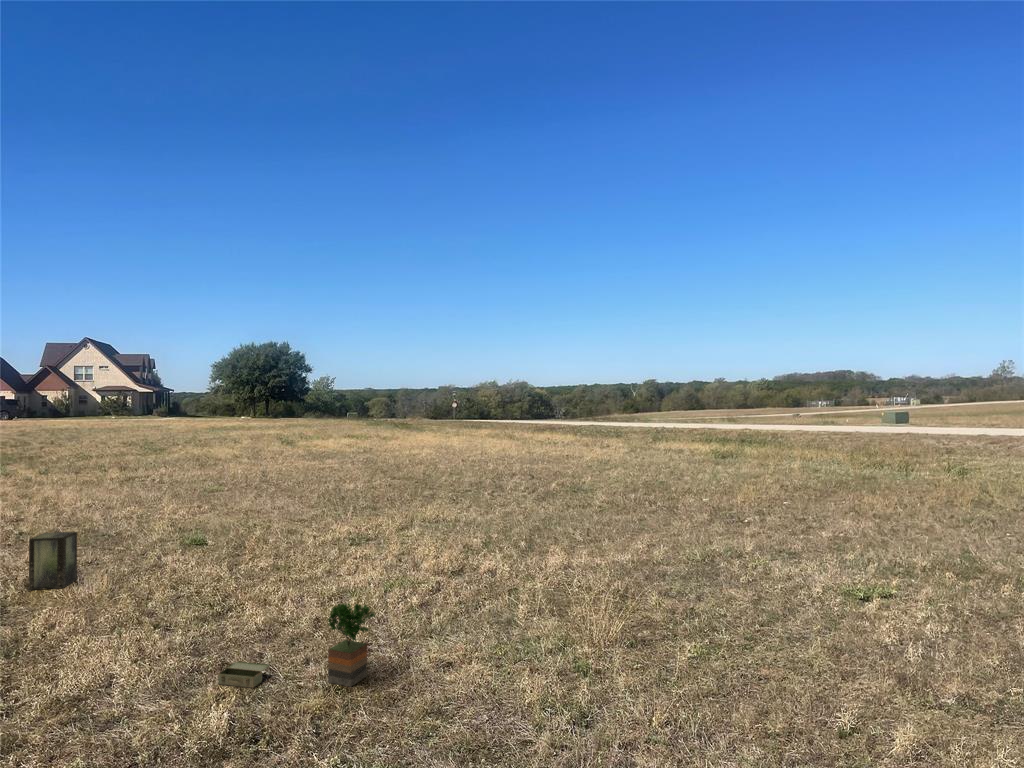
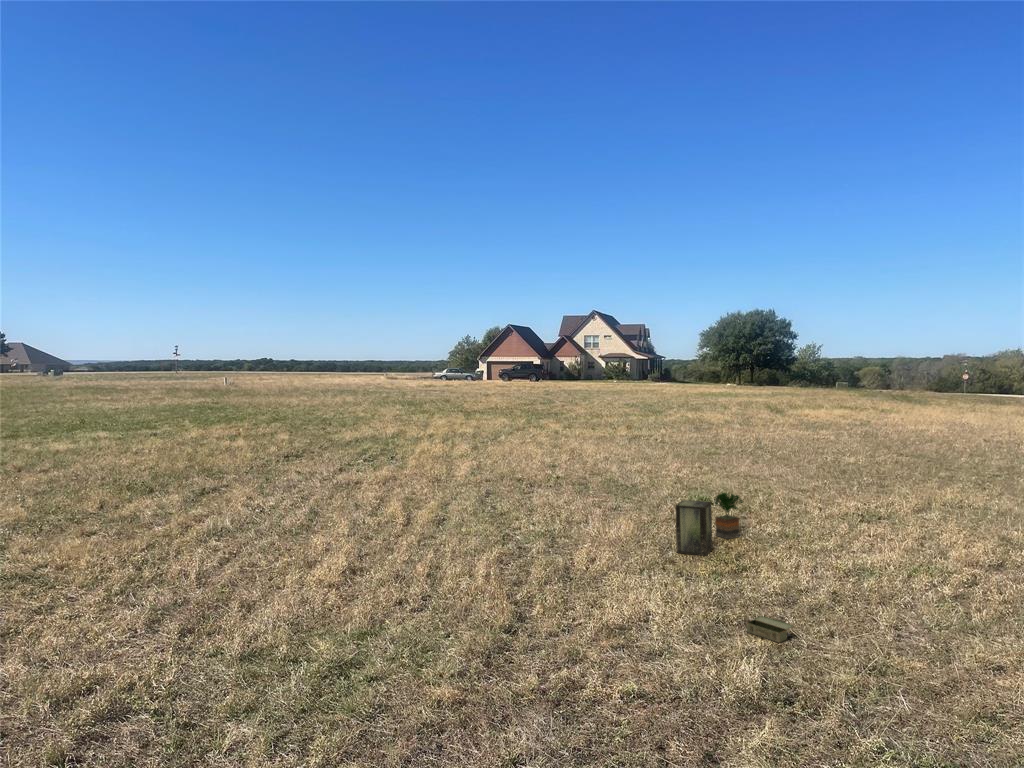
storage box: present [29,532,77,590] -> present [676,500,712,556]
potted tree: present [328,603,375,687] -> present [714,493,743,539]

